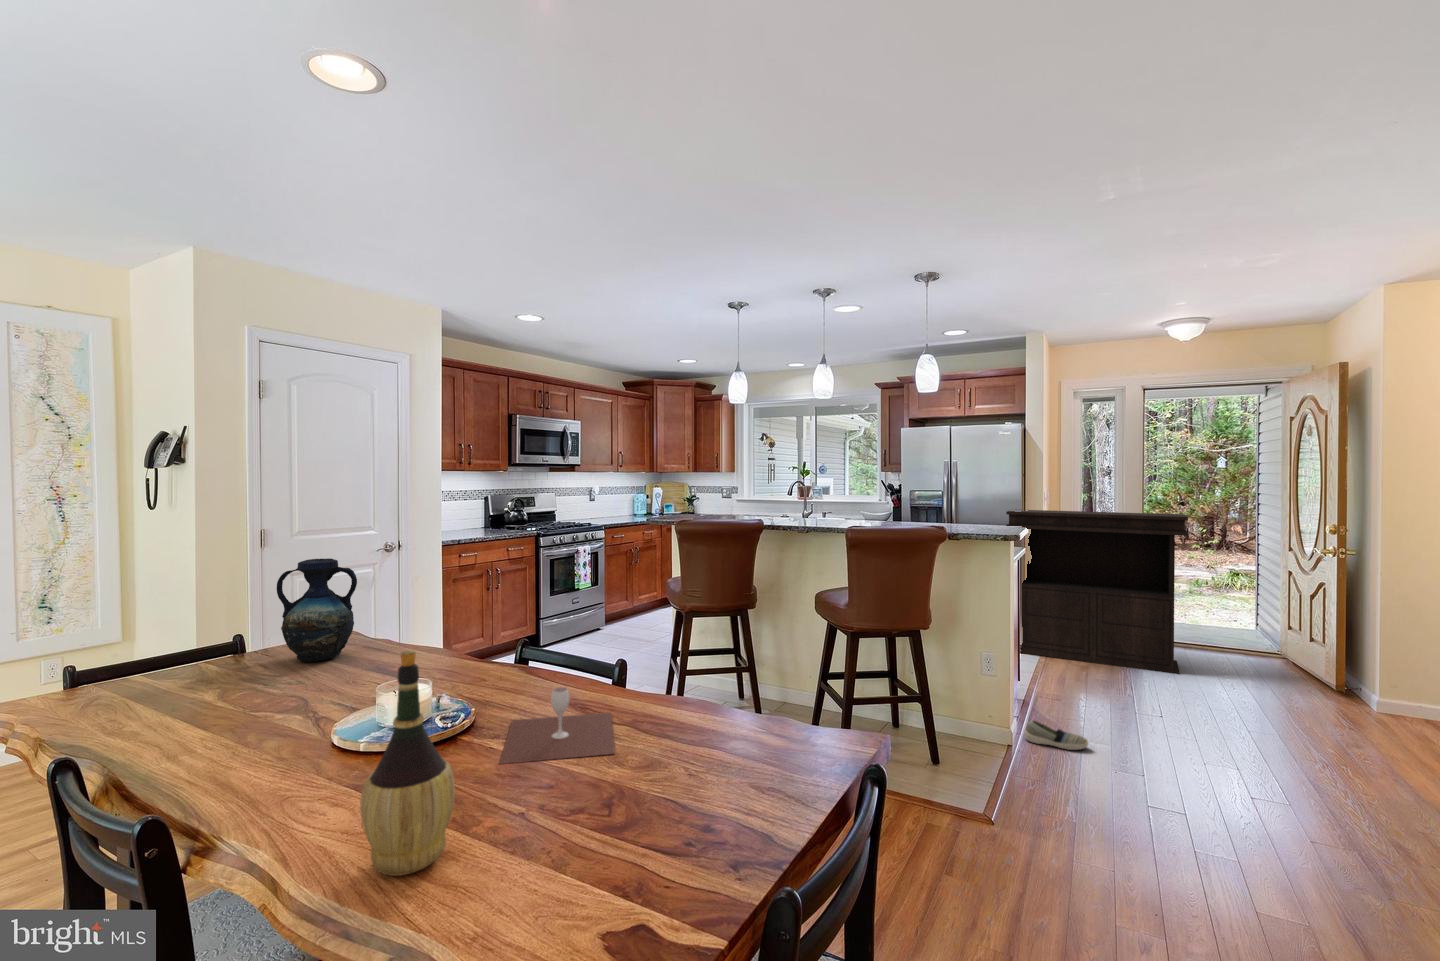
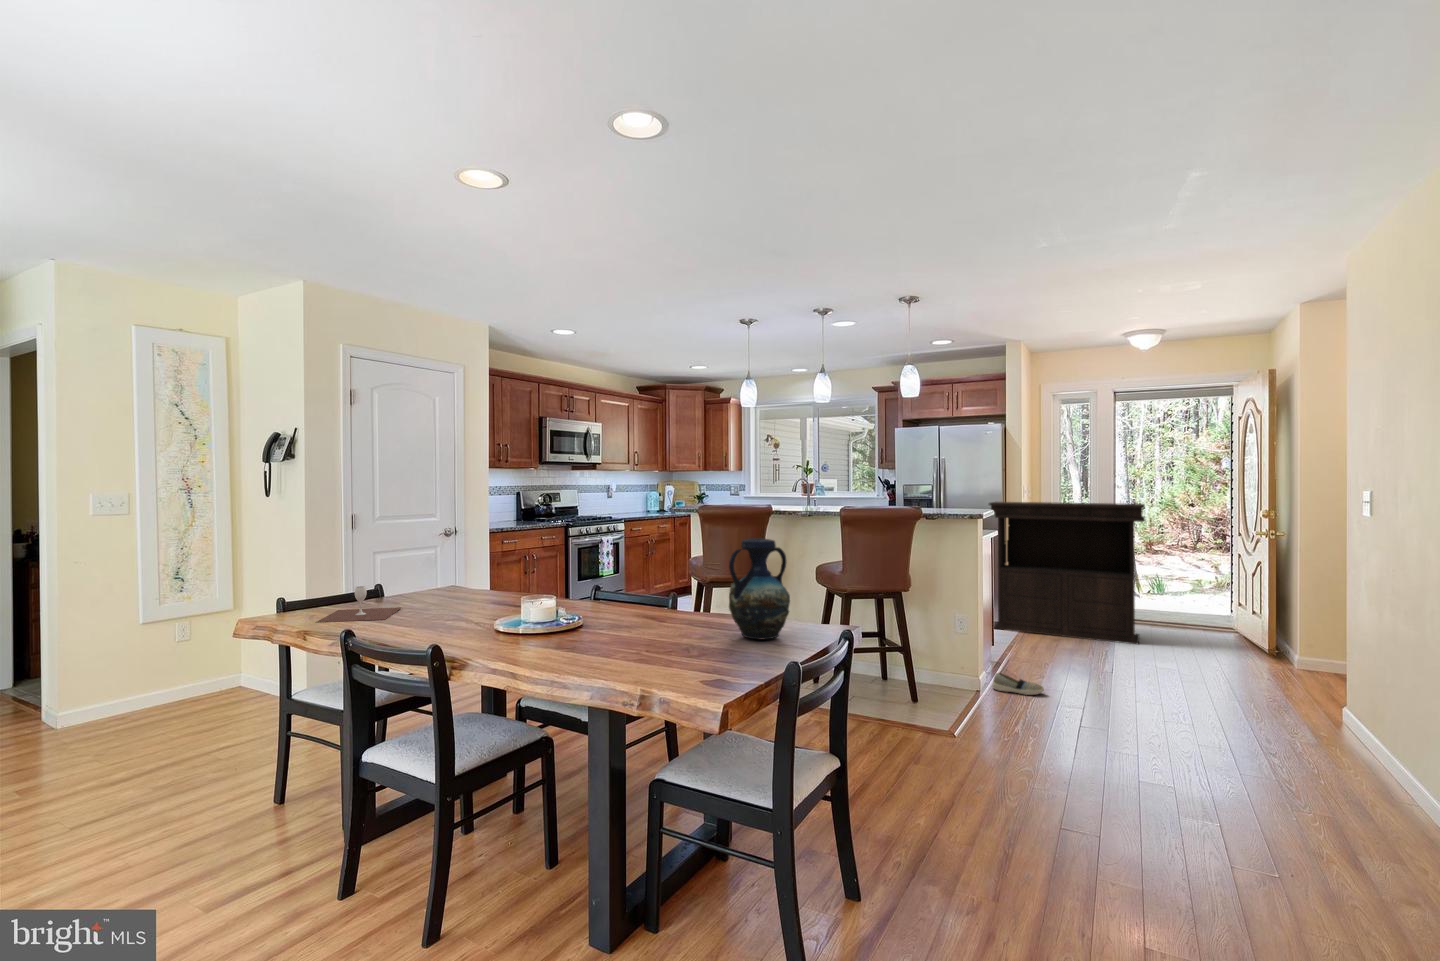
vase: present [277,558,357,661] -> present [729,538,790,639]
wine bottle: present [360,651,455,876] -> none [560,549,608,669]
wine glass: present [499,687,615,764] -> present [316,586,401,623]

